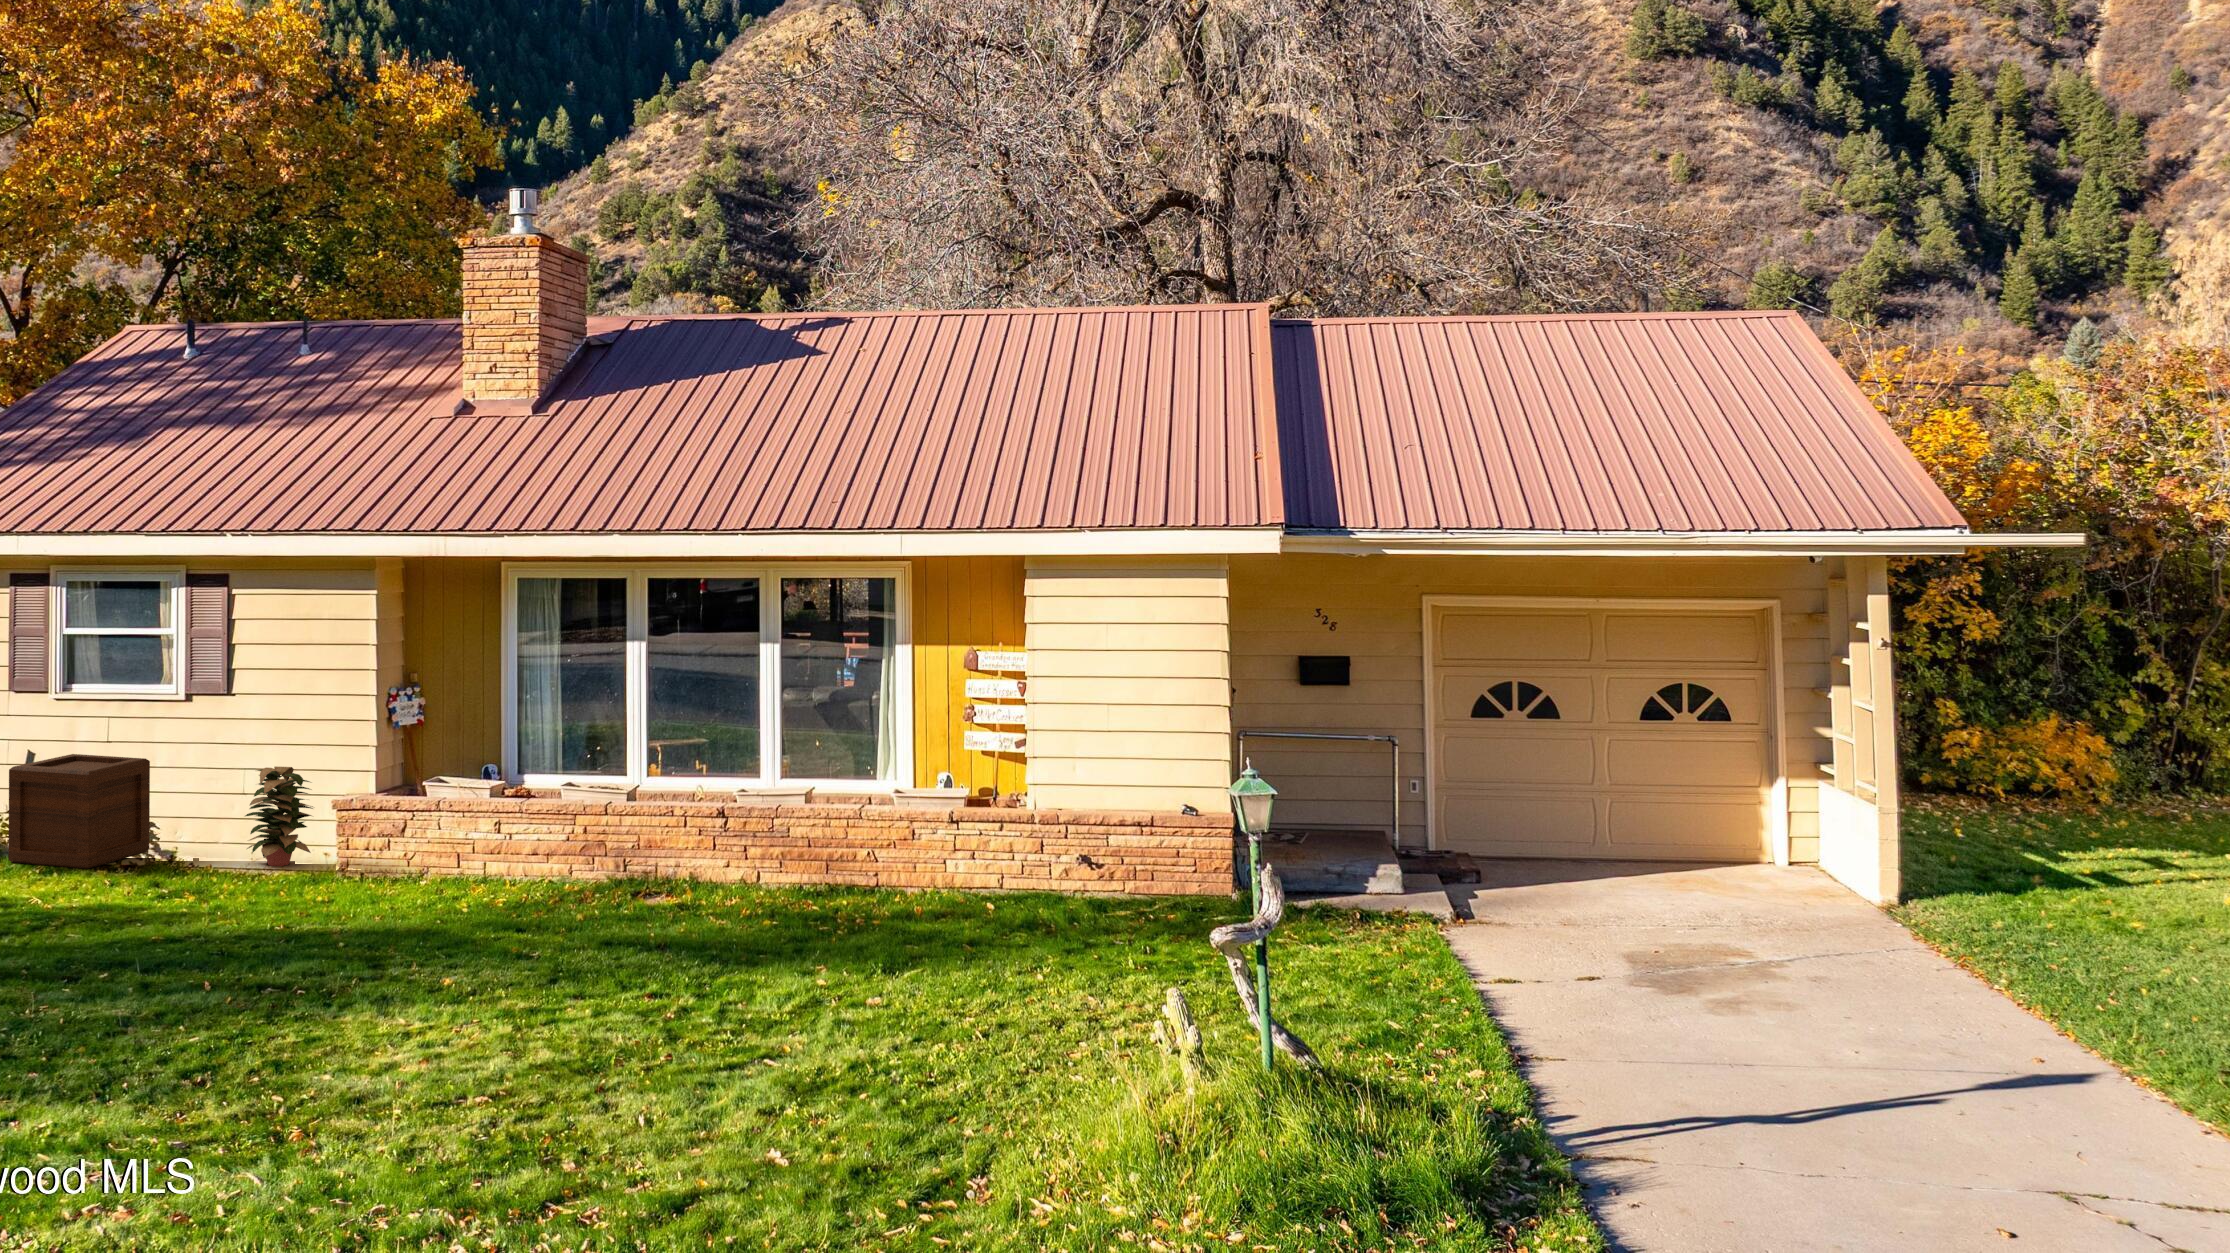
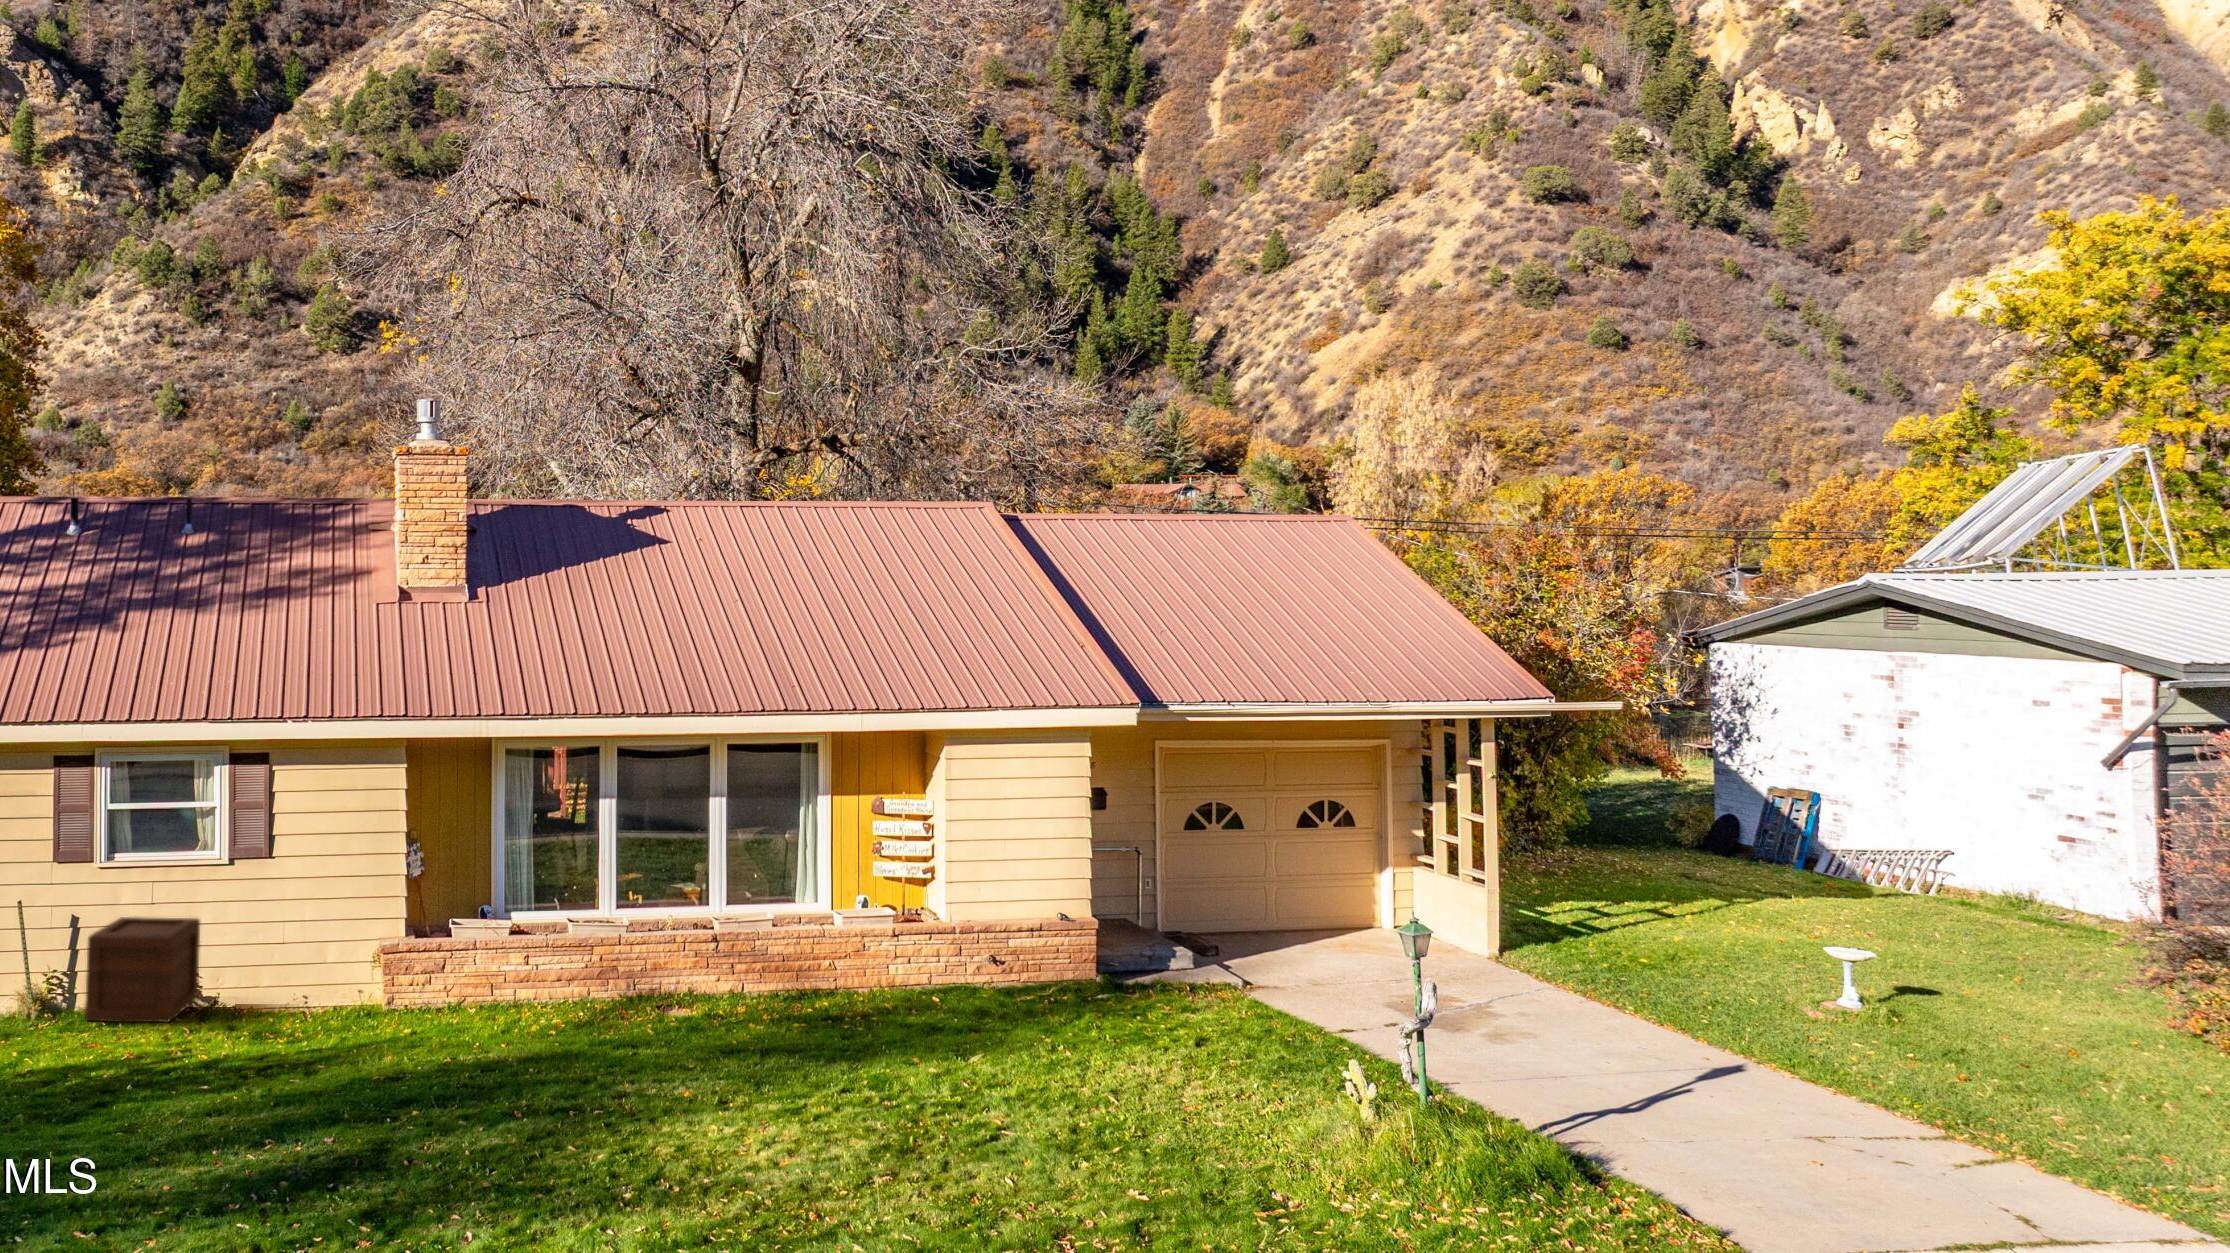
decorative plant: present [245,766,313,866] -> none [298,920,360,1007]

